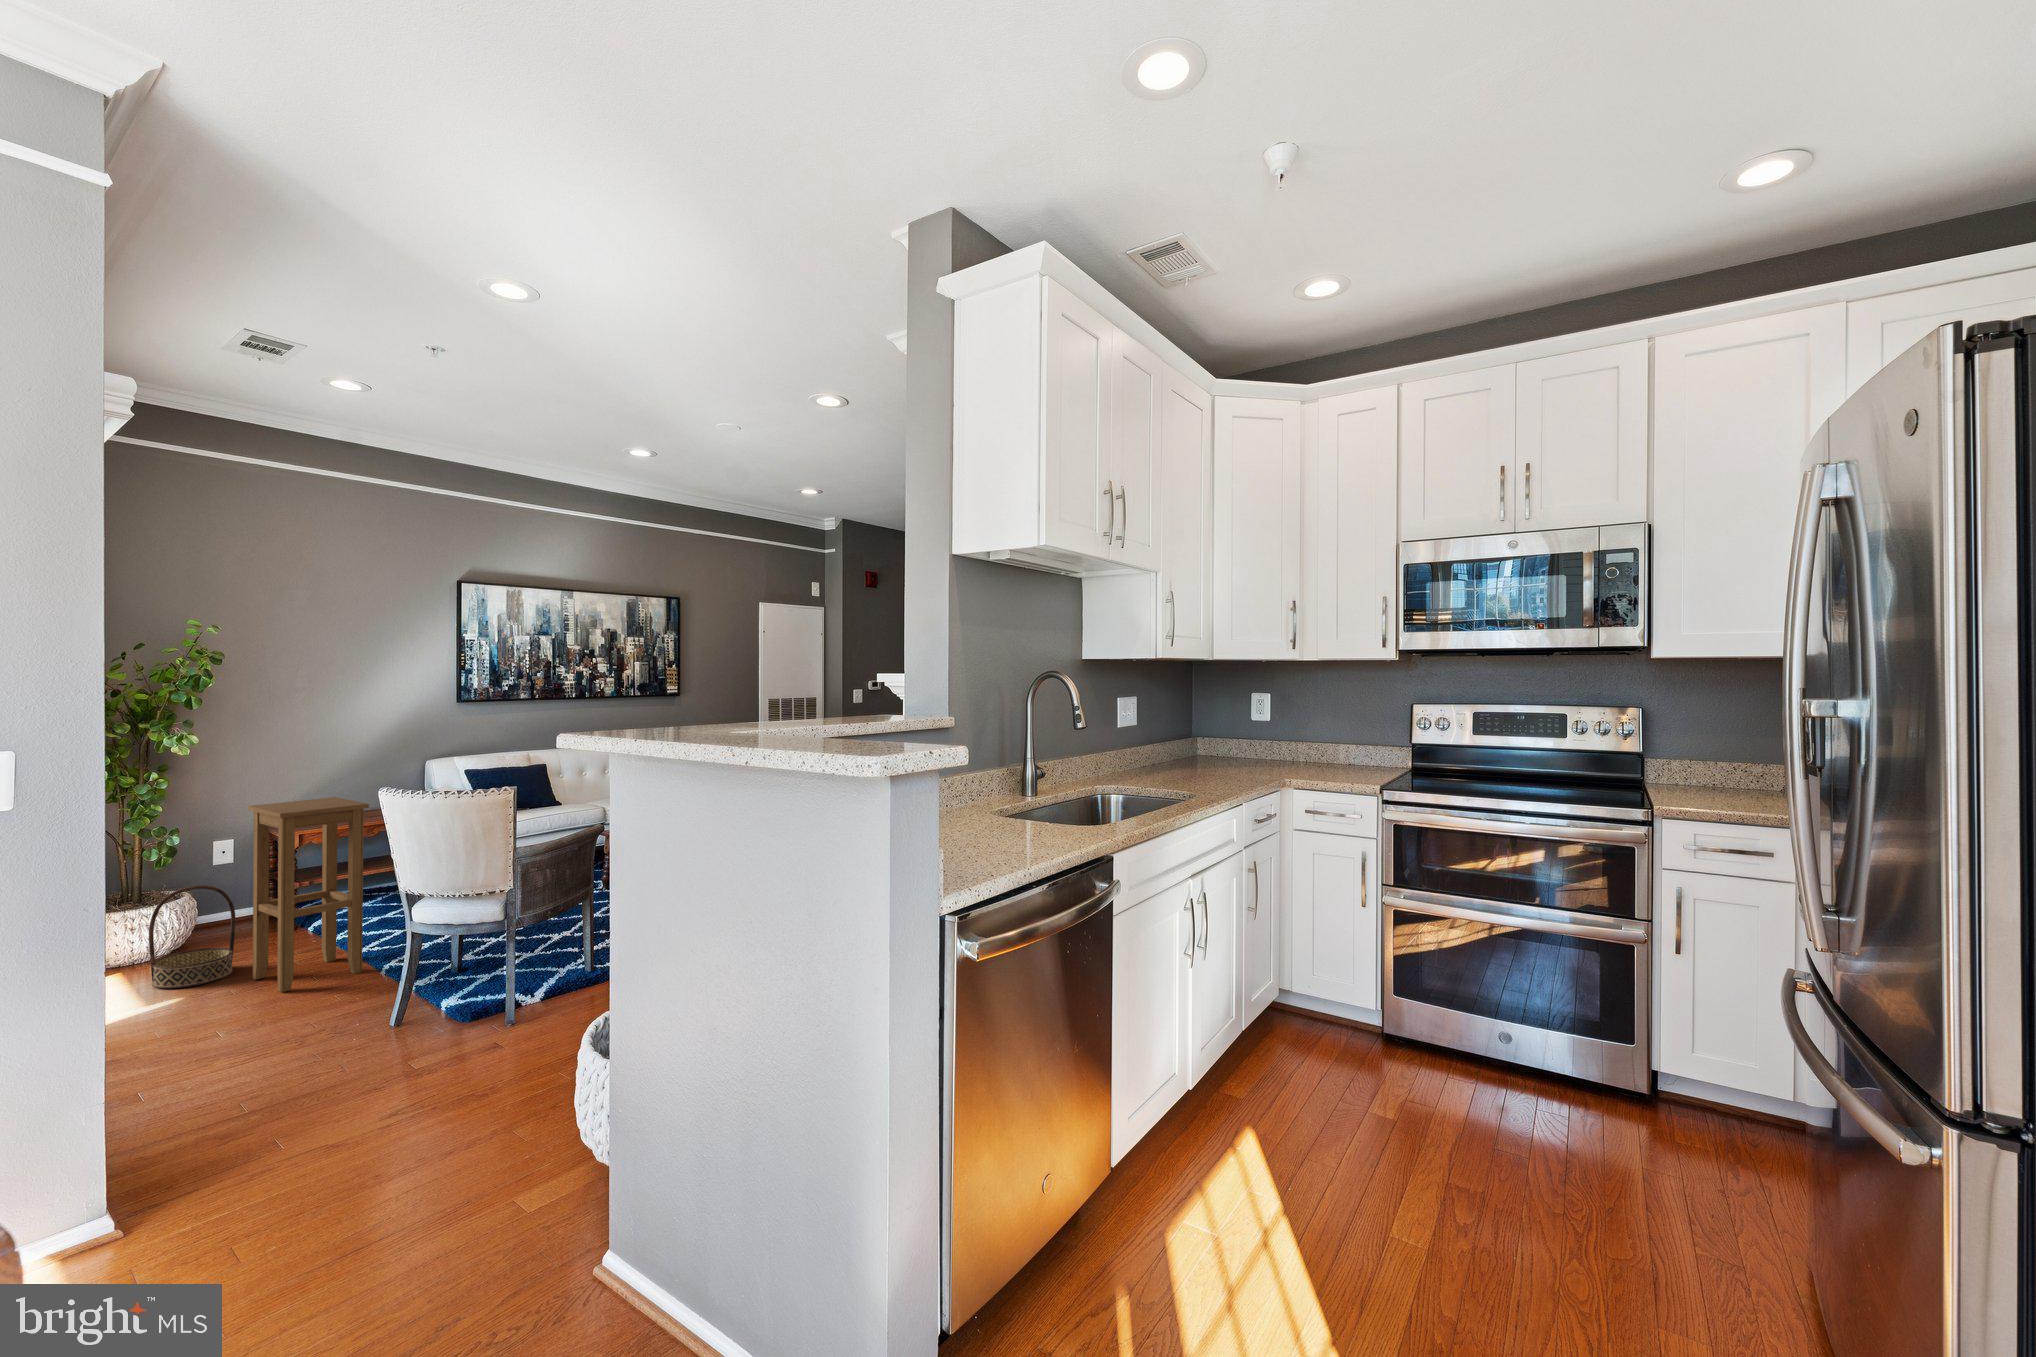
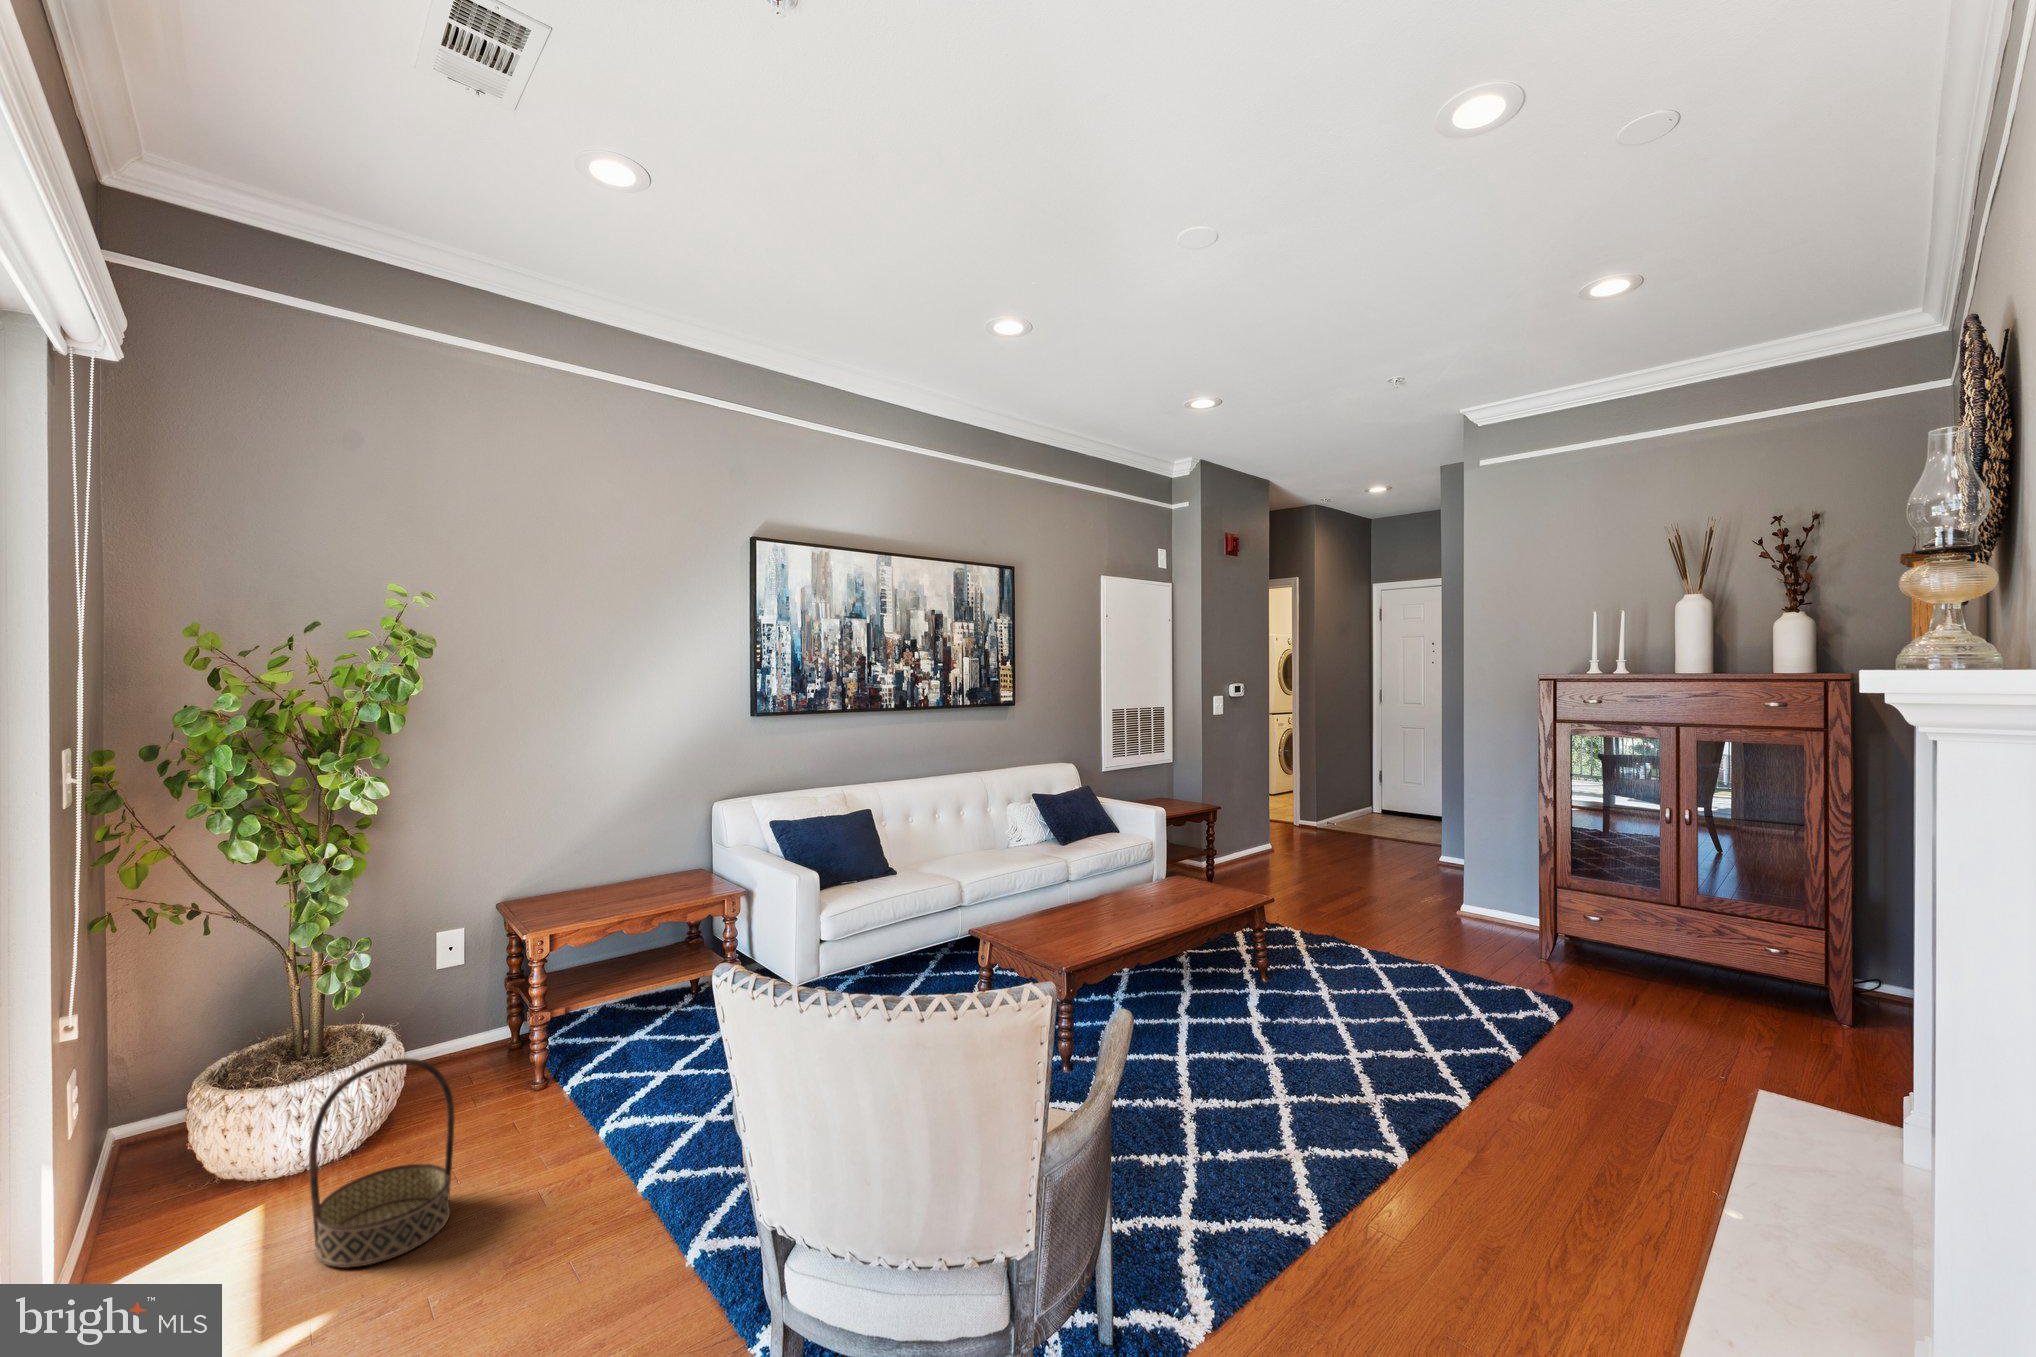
stool: present [248,797,369,992] -> none [473,891,677,1304]

